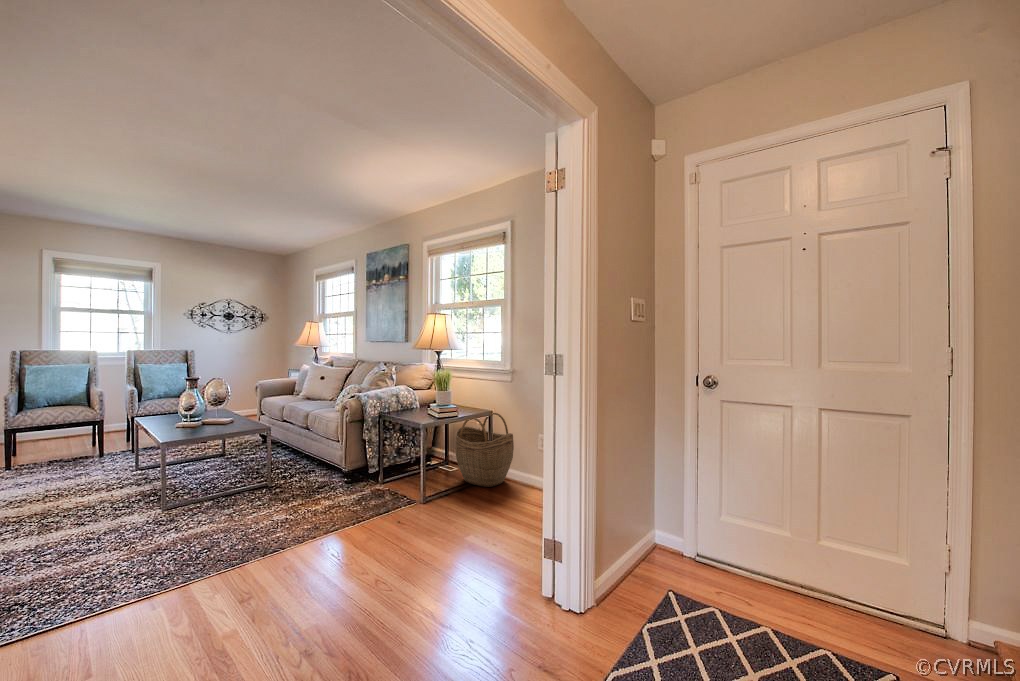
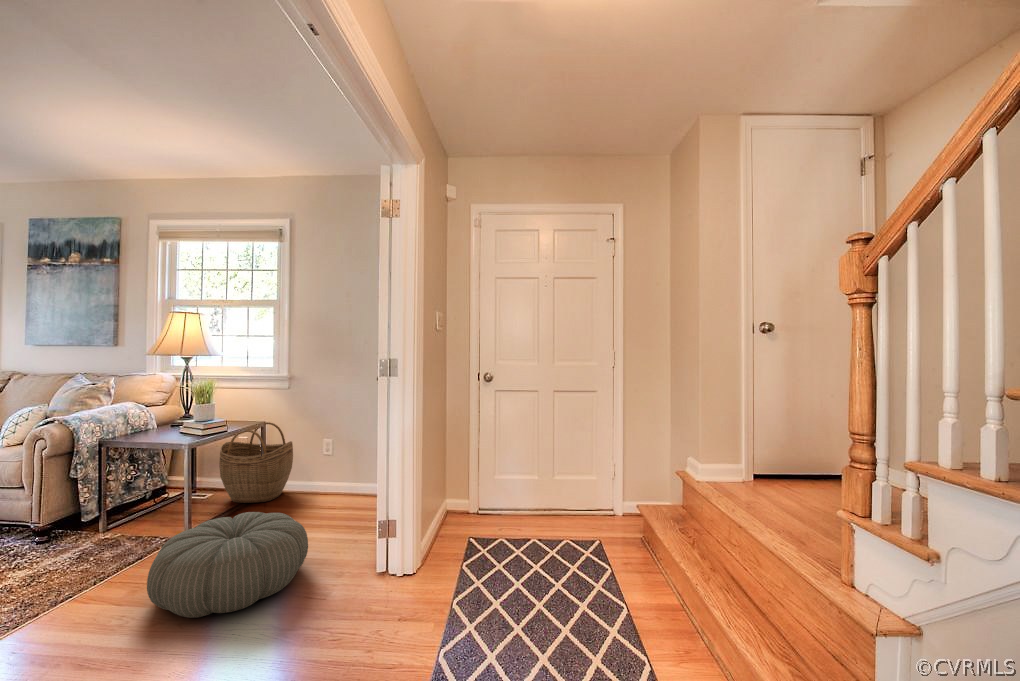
pouf: none [357,495,486,588] -> present [147,512,308,618]

